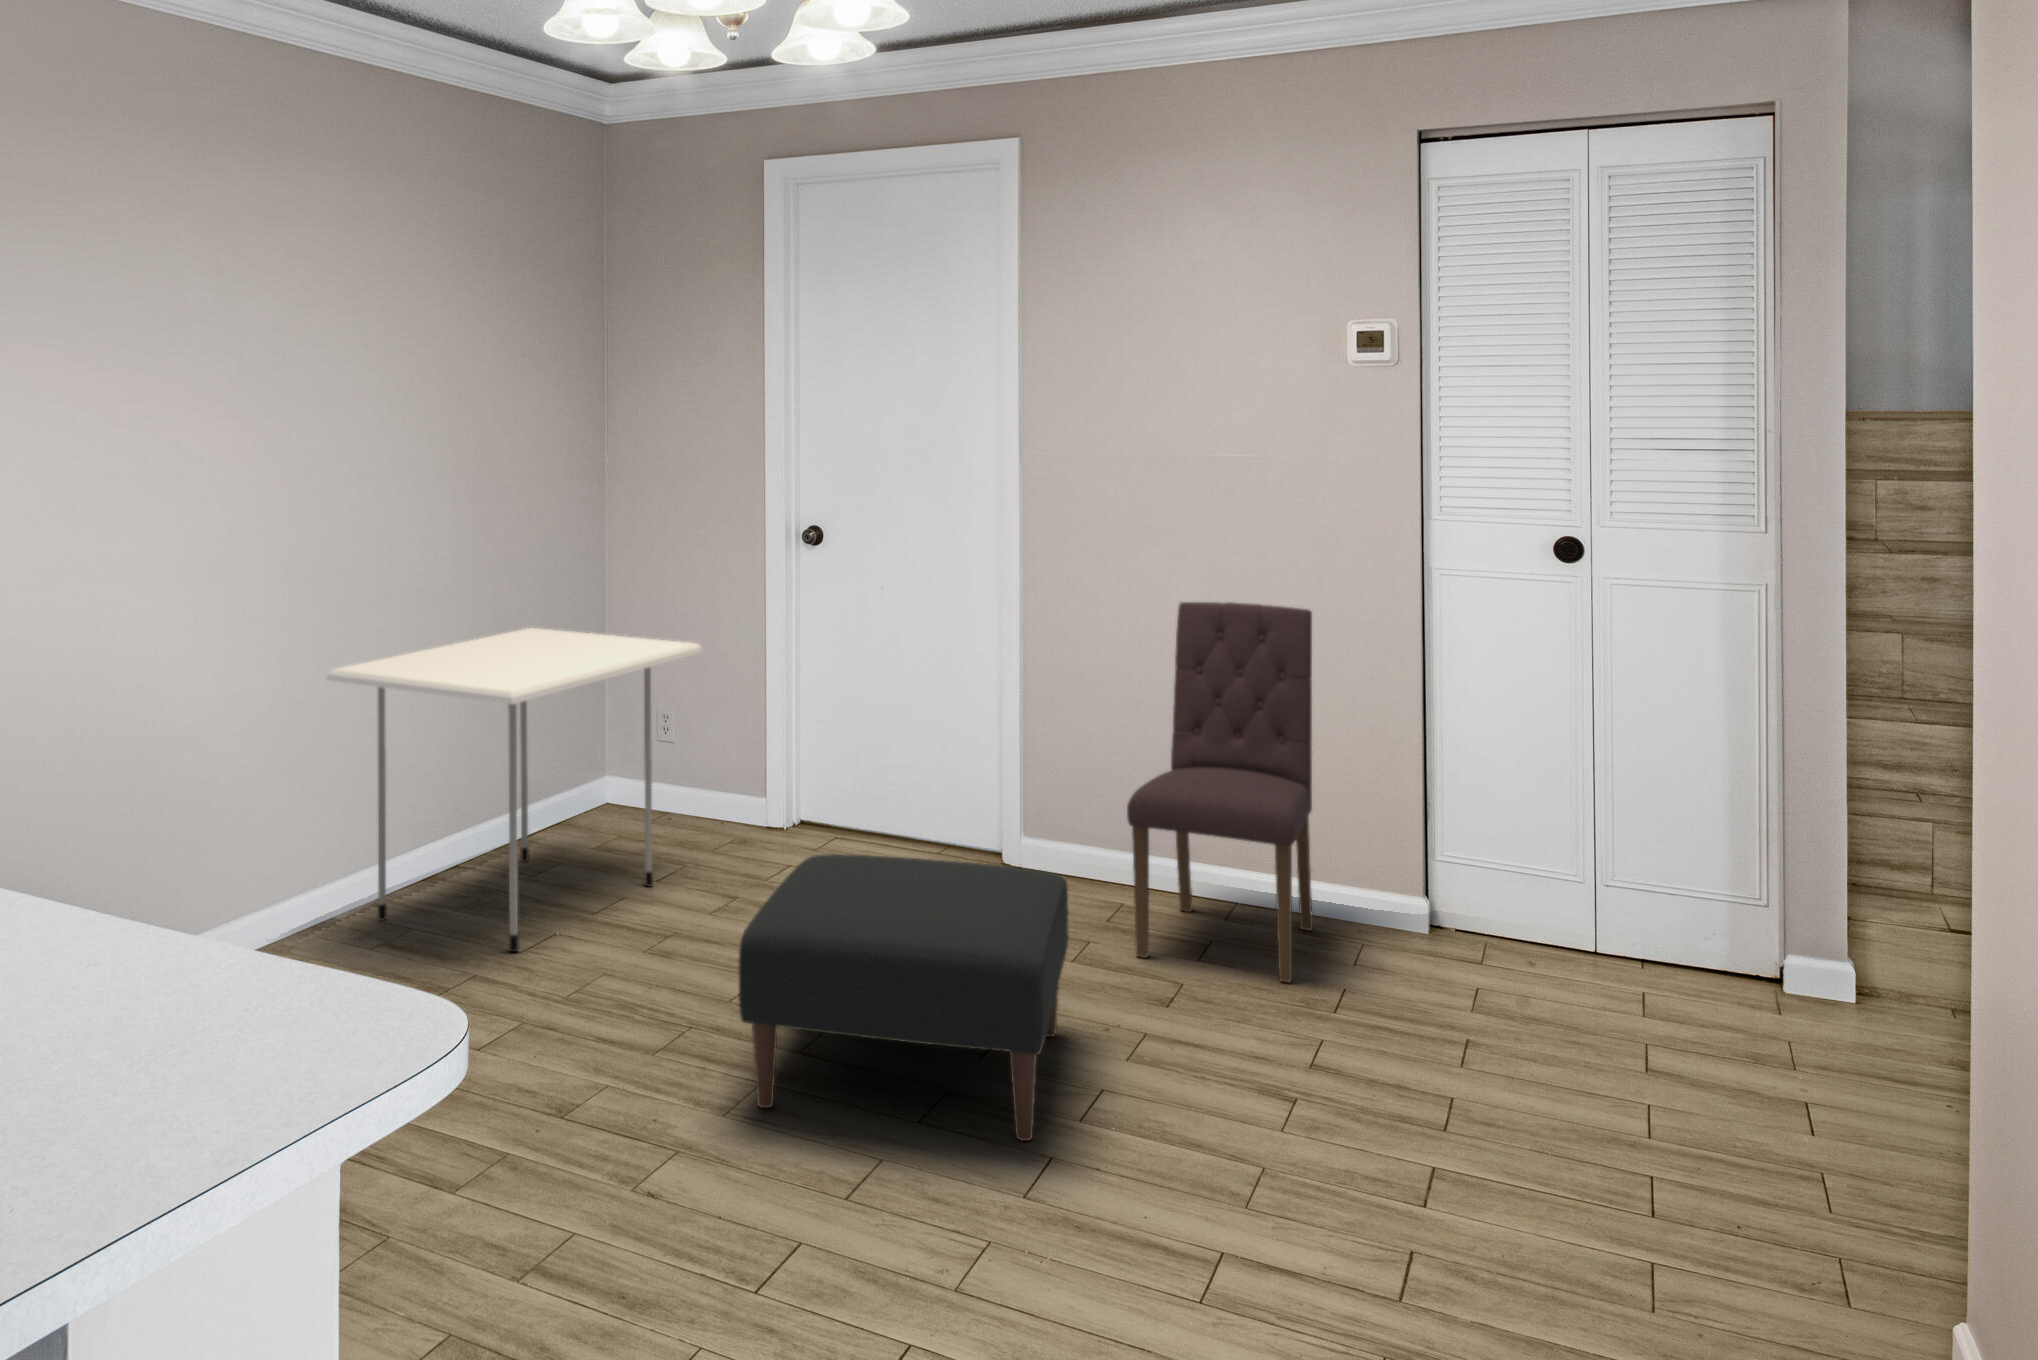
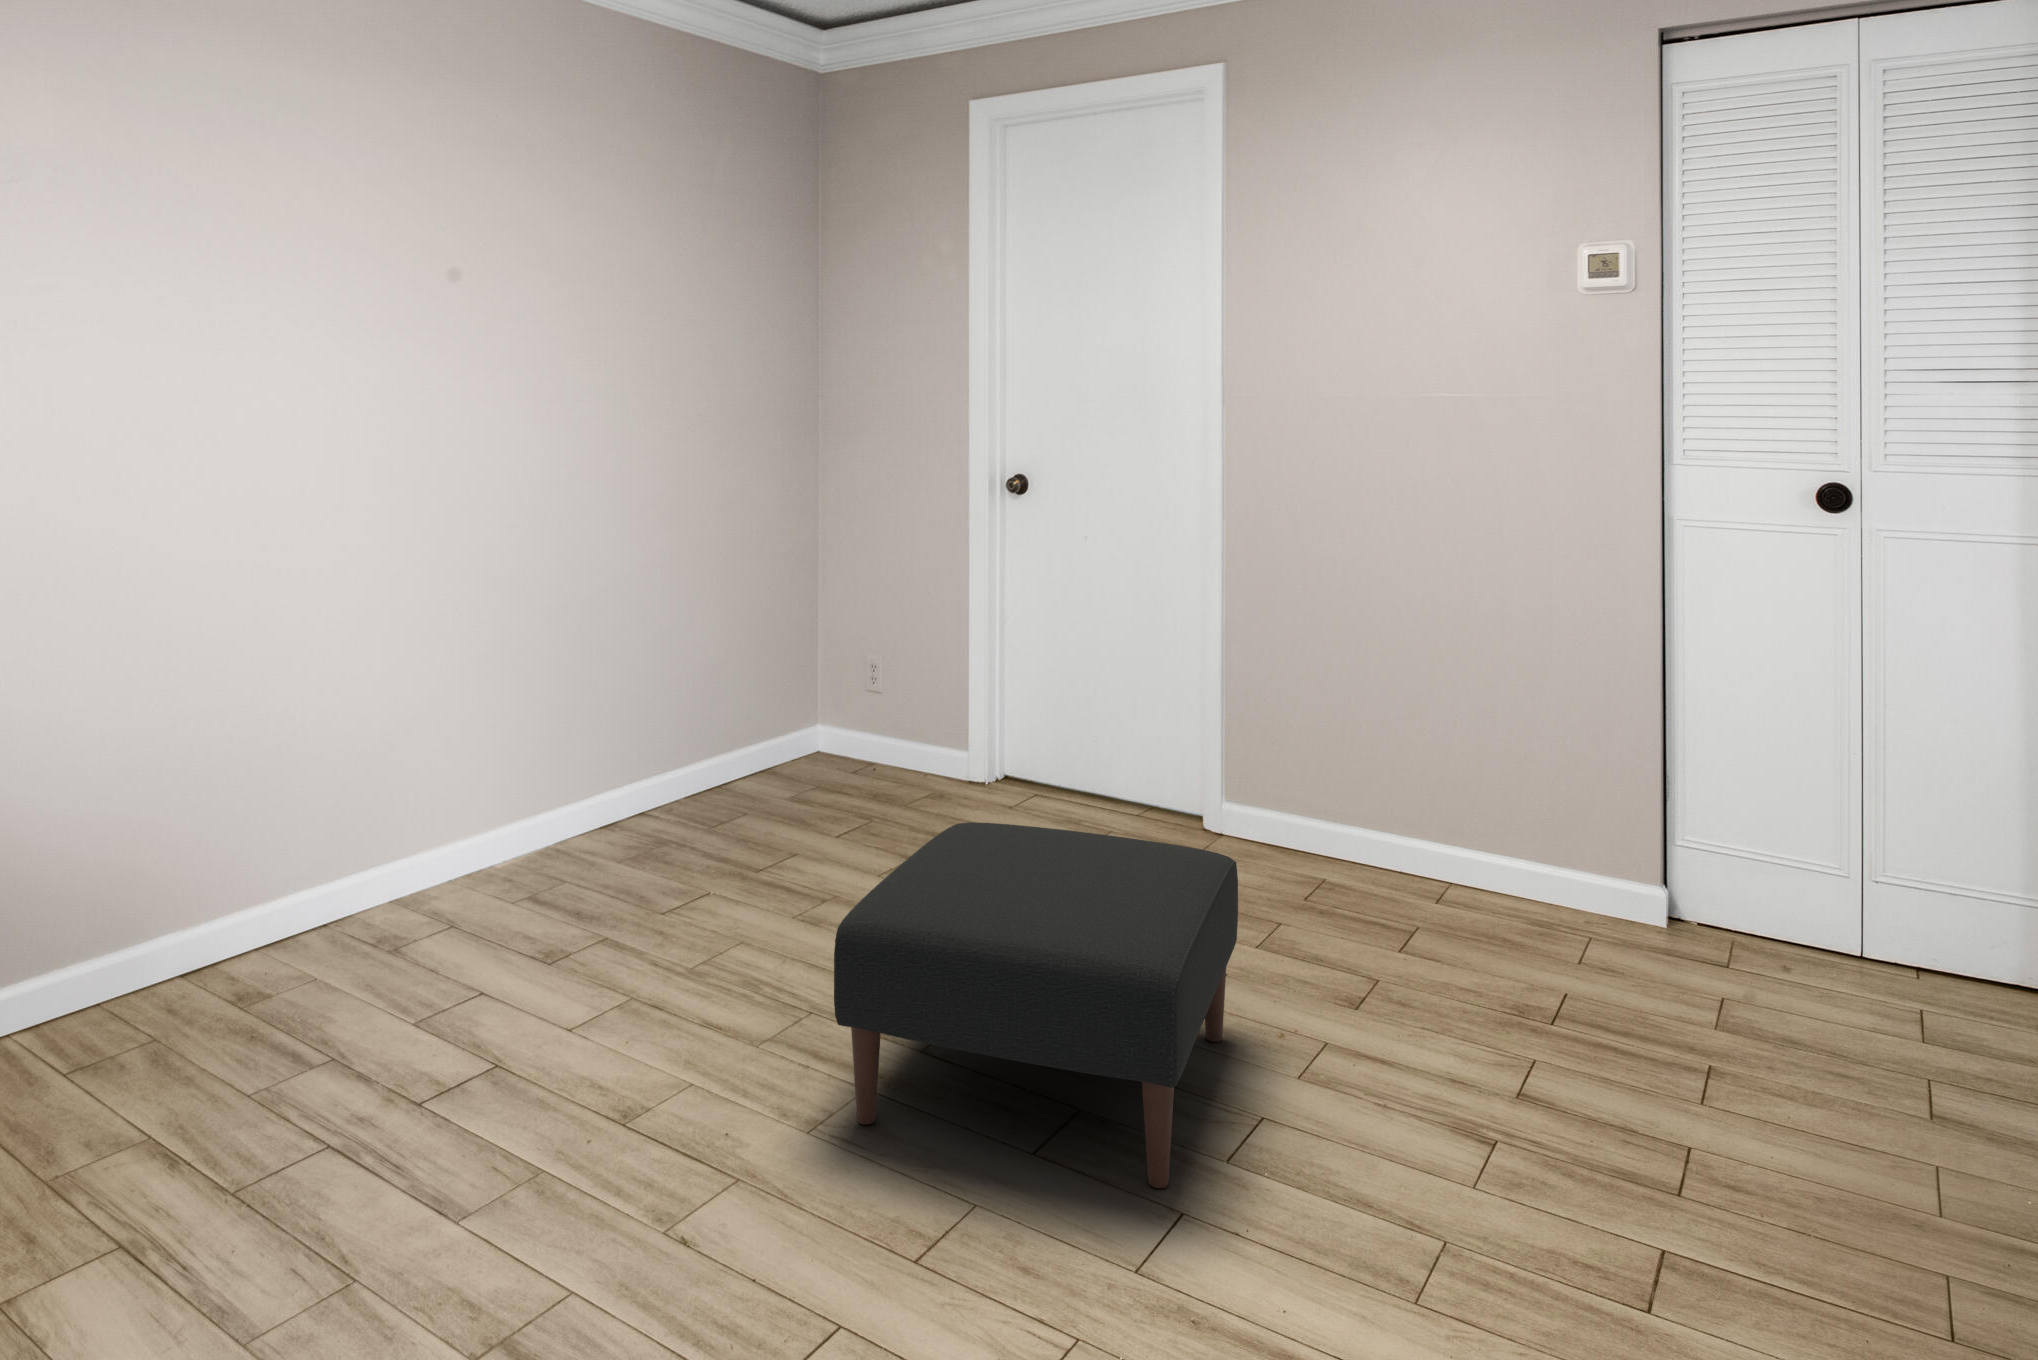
dining chair: present [1127,602,1313,983] -> none [1319,554,1532,982]
dining table: present [327,628,702,952] -> none [488,571,888,910]

